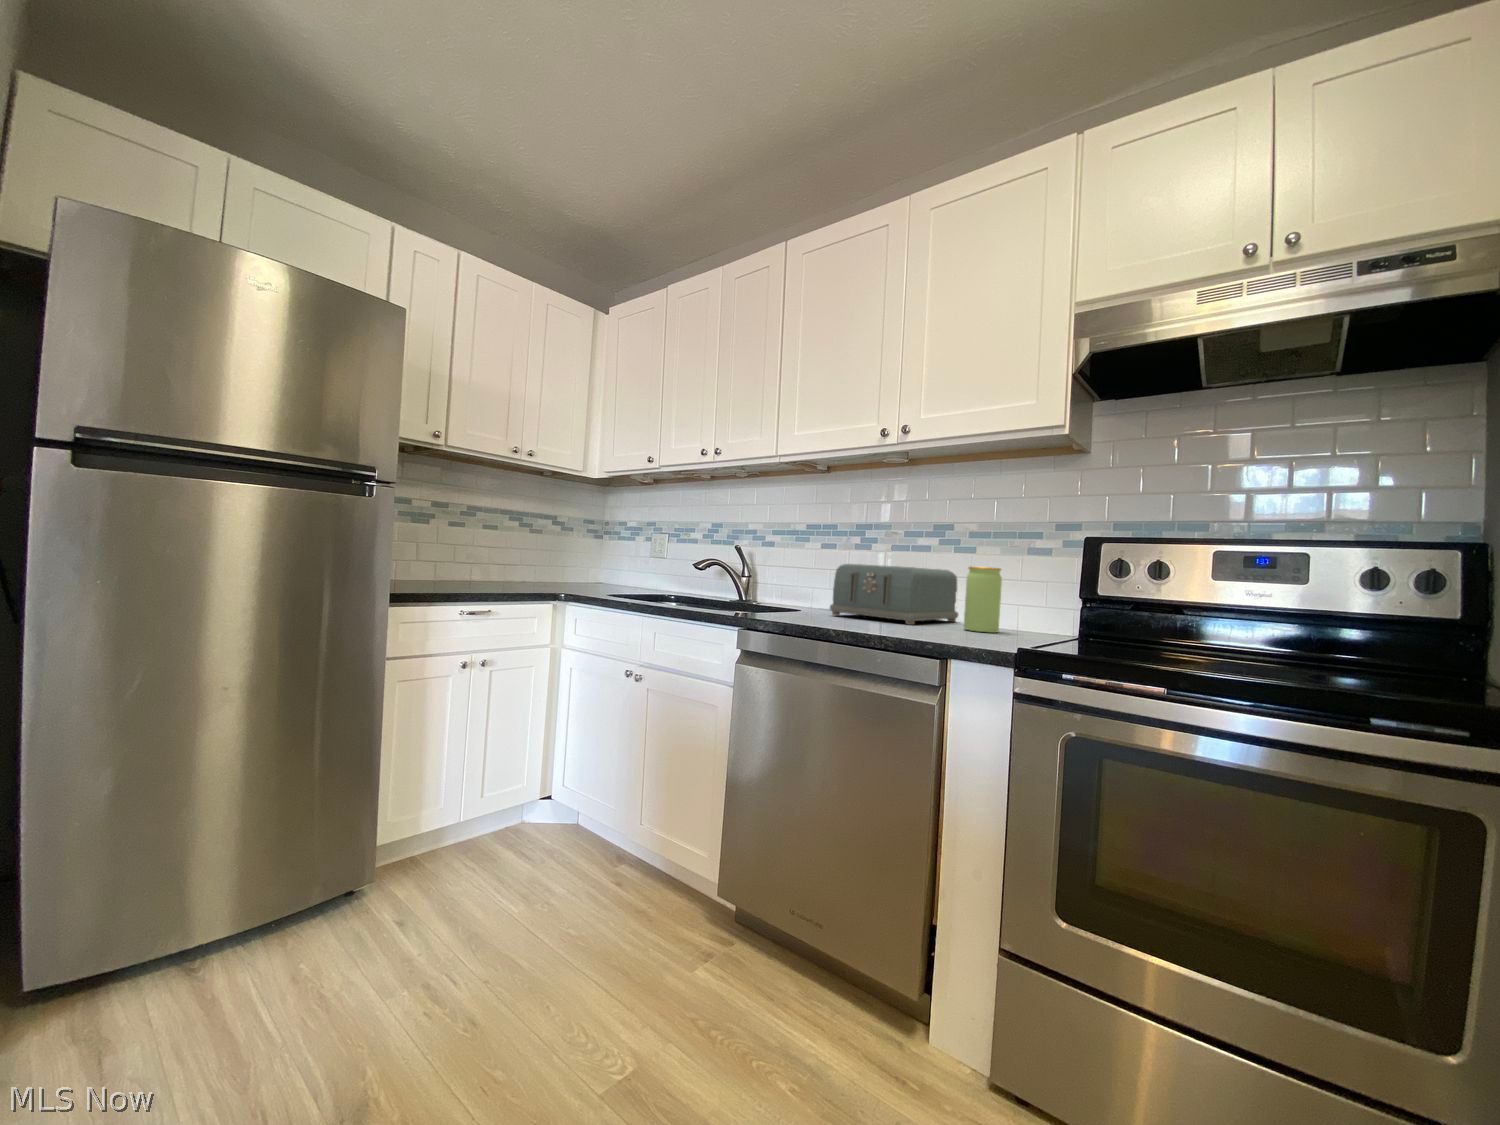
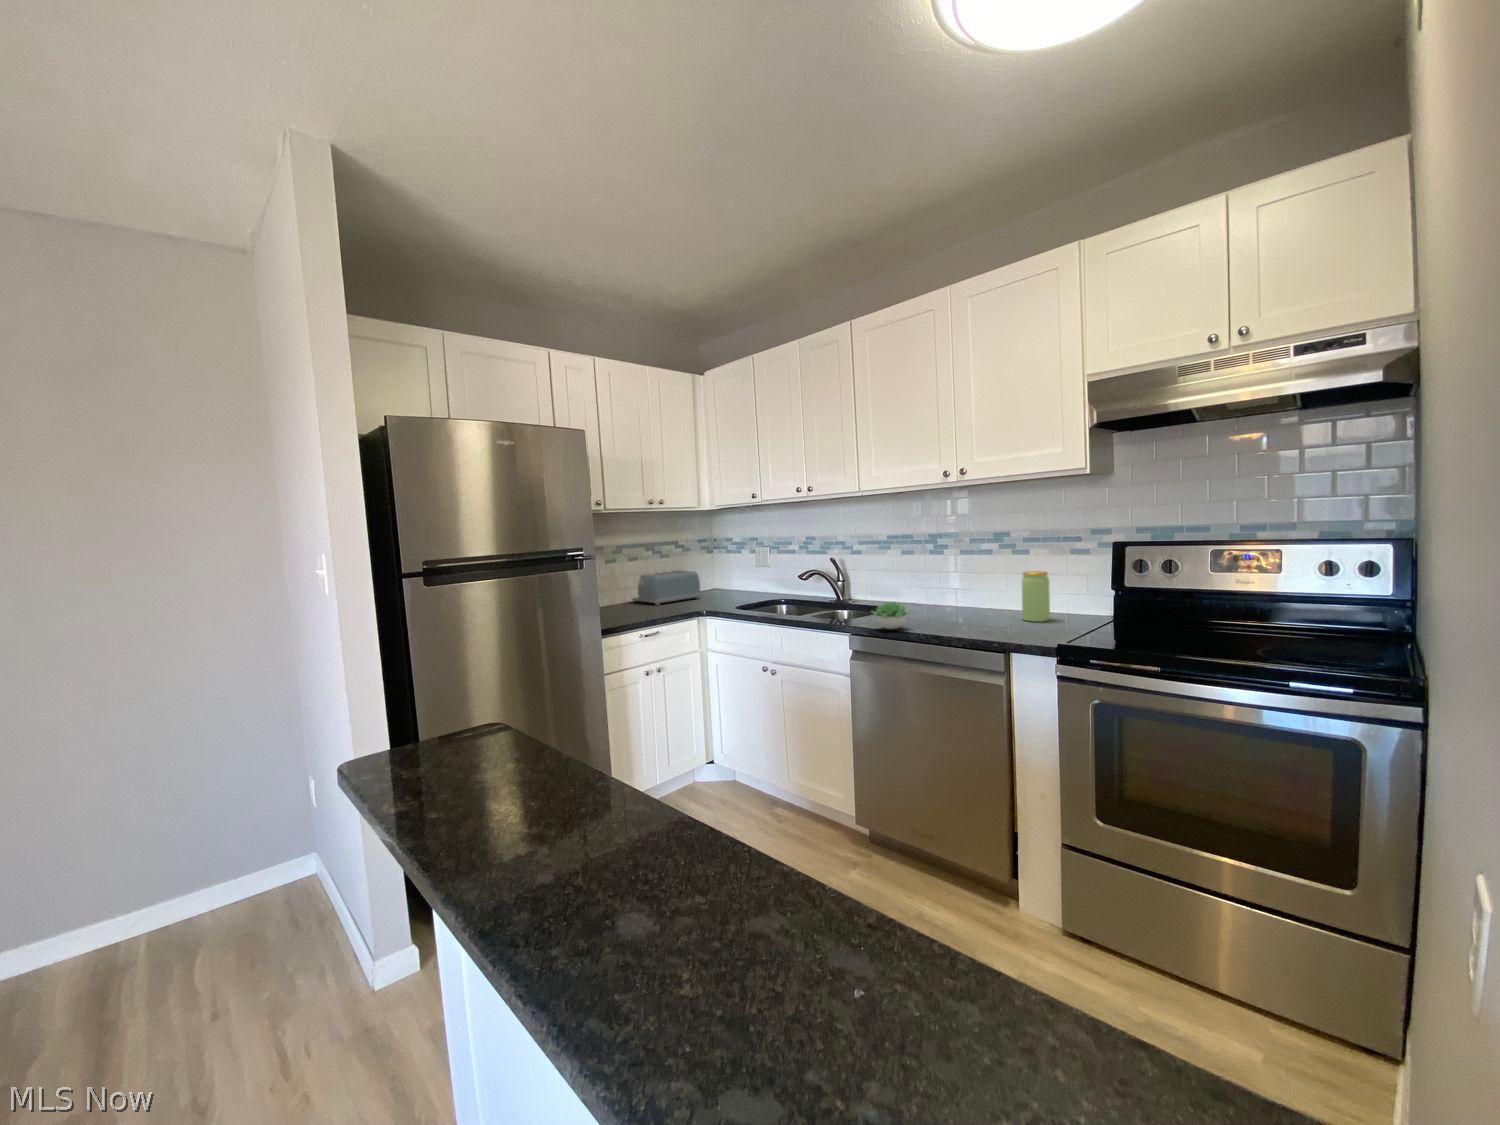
toaster: present [830,564,958,625] -> present [632,570,701,605]
succulent plant: none [766,585,821,622] -> present [872,602,910,629]

